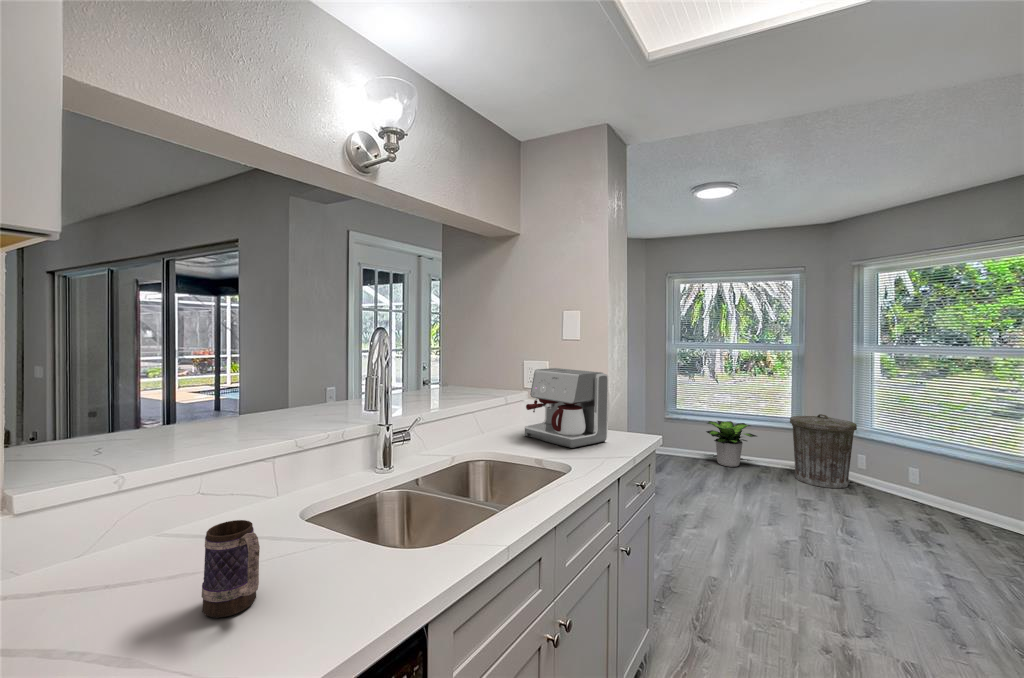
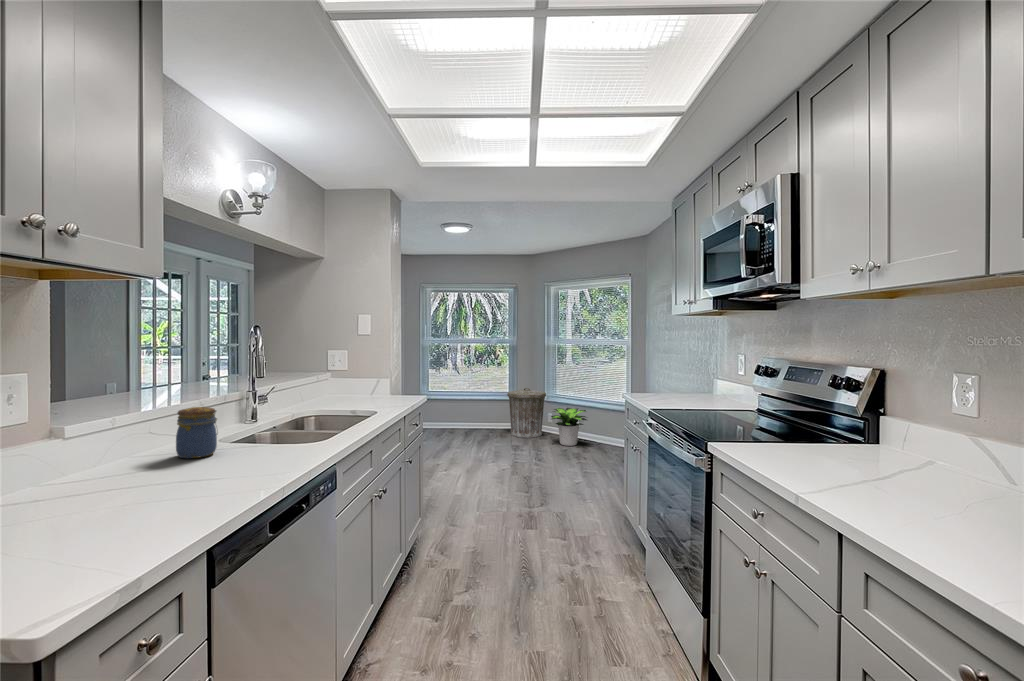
coffee maker: present [525,368,608,448] -> none [339,354,396,403]
potted plant: present [706,421,757,467] -> present [551,408,587,446]
jar: none [108,483,201,596] -> present [176,407,217,458]
mug: present [202,520,260,618] -> none [243,416,277,456]

